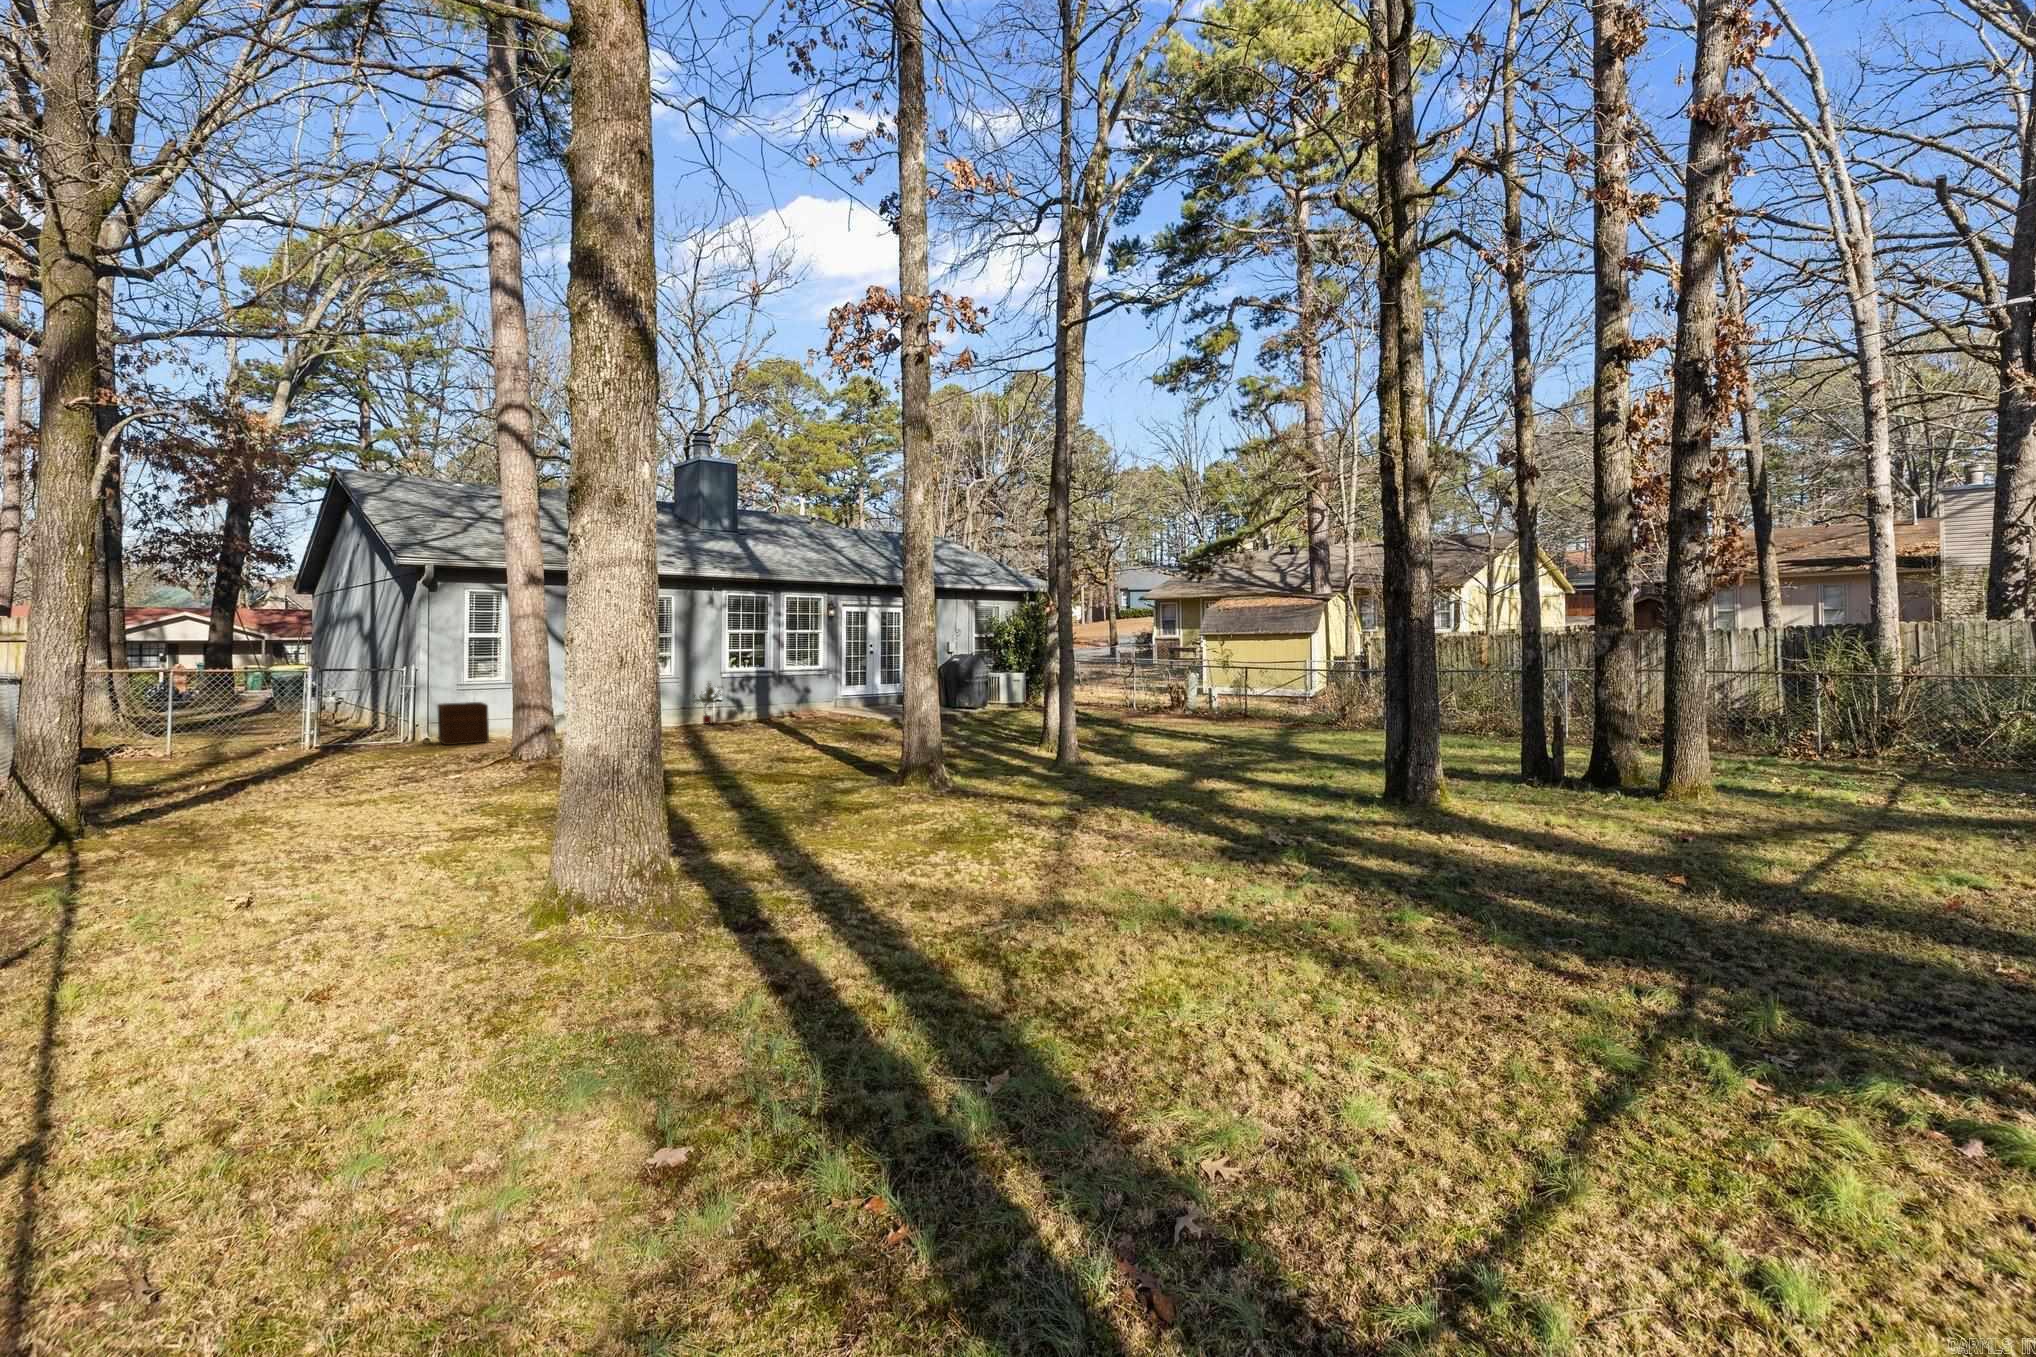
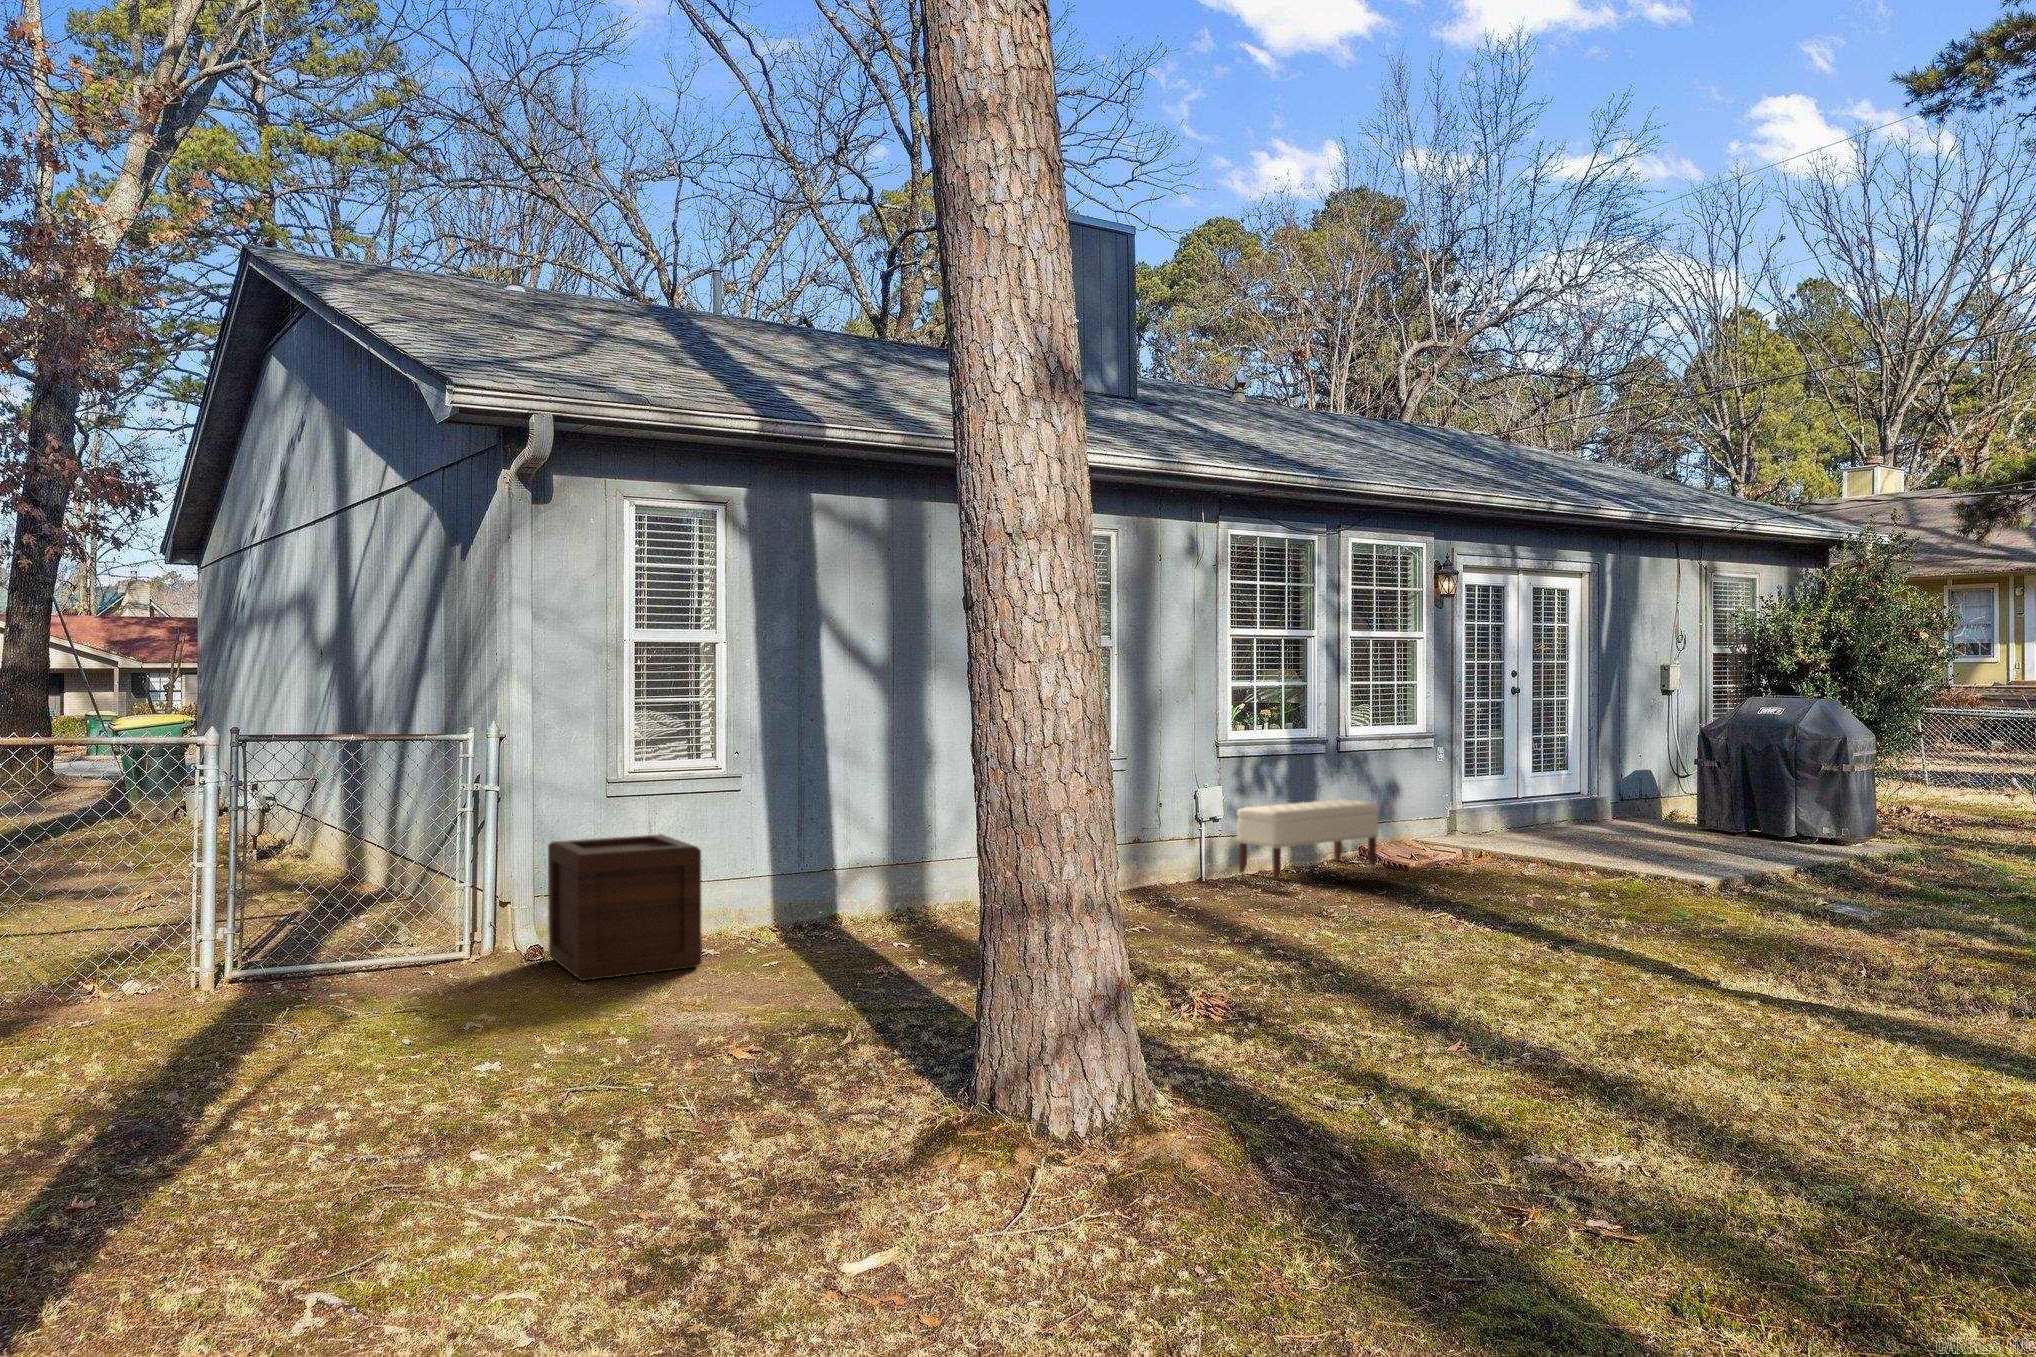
potted tree: present [694,683,723,724] -> none [1163,766,1243,888]
bench: none [730,694,788,721] -> present [1237,799,1379,879]

